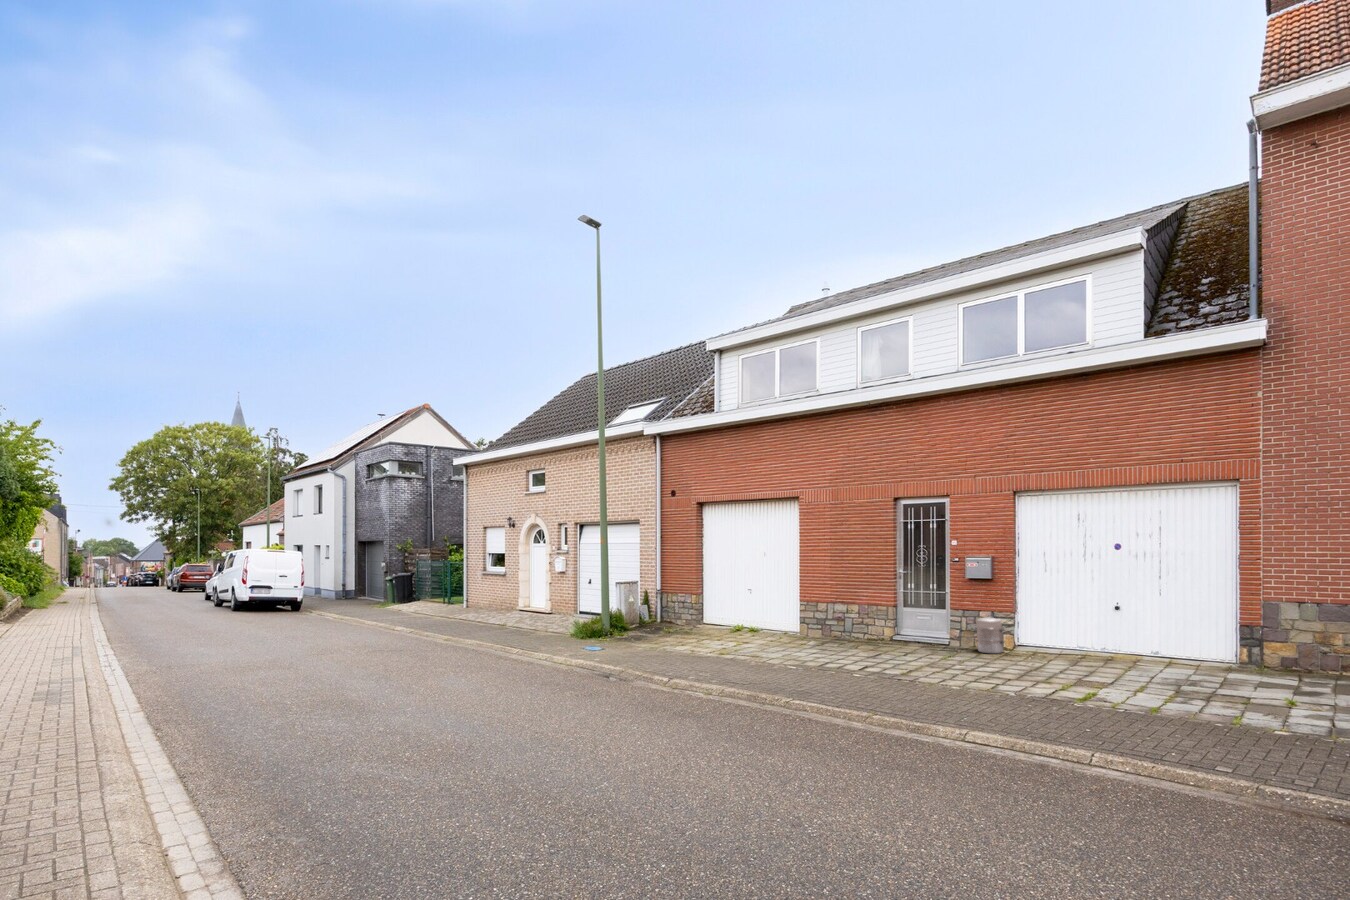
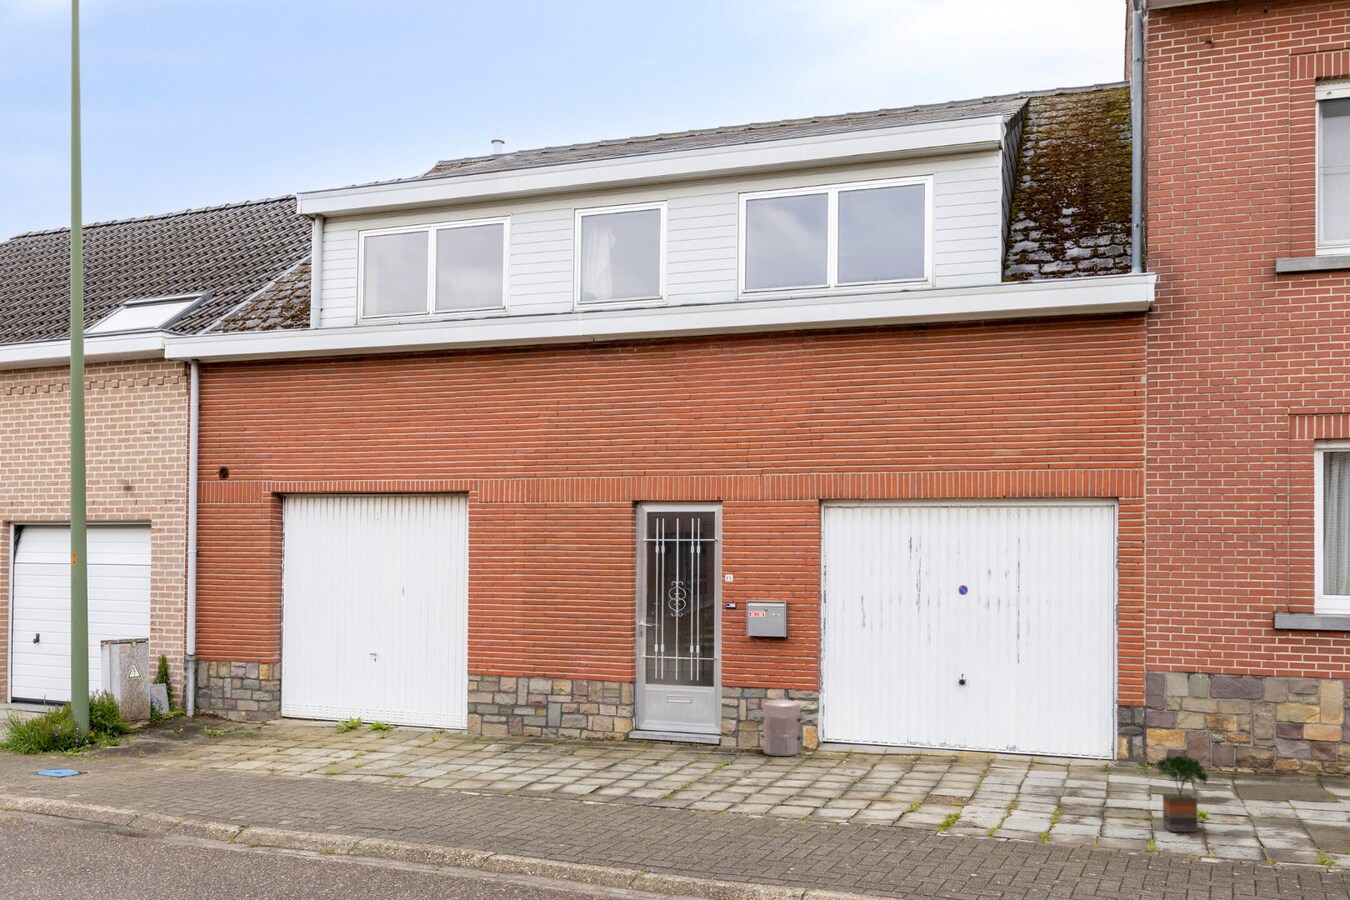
potted tree: none [1262,656,1311,715] -> present [1156,756,1208,832]

